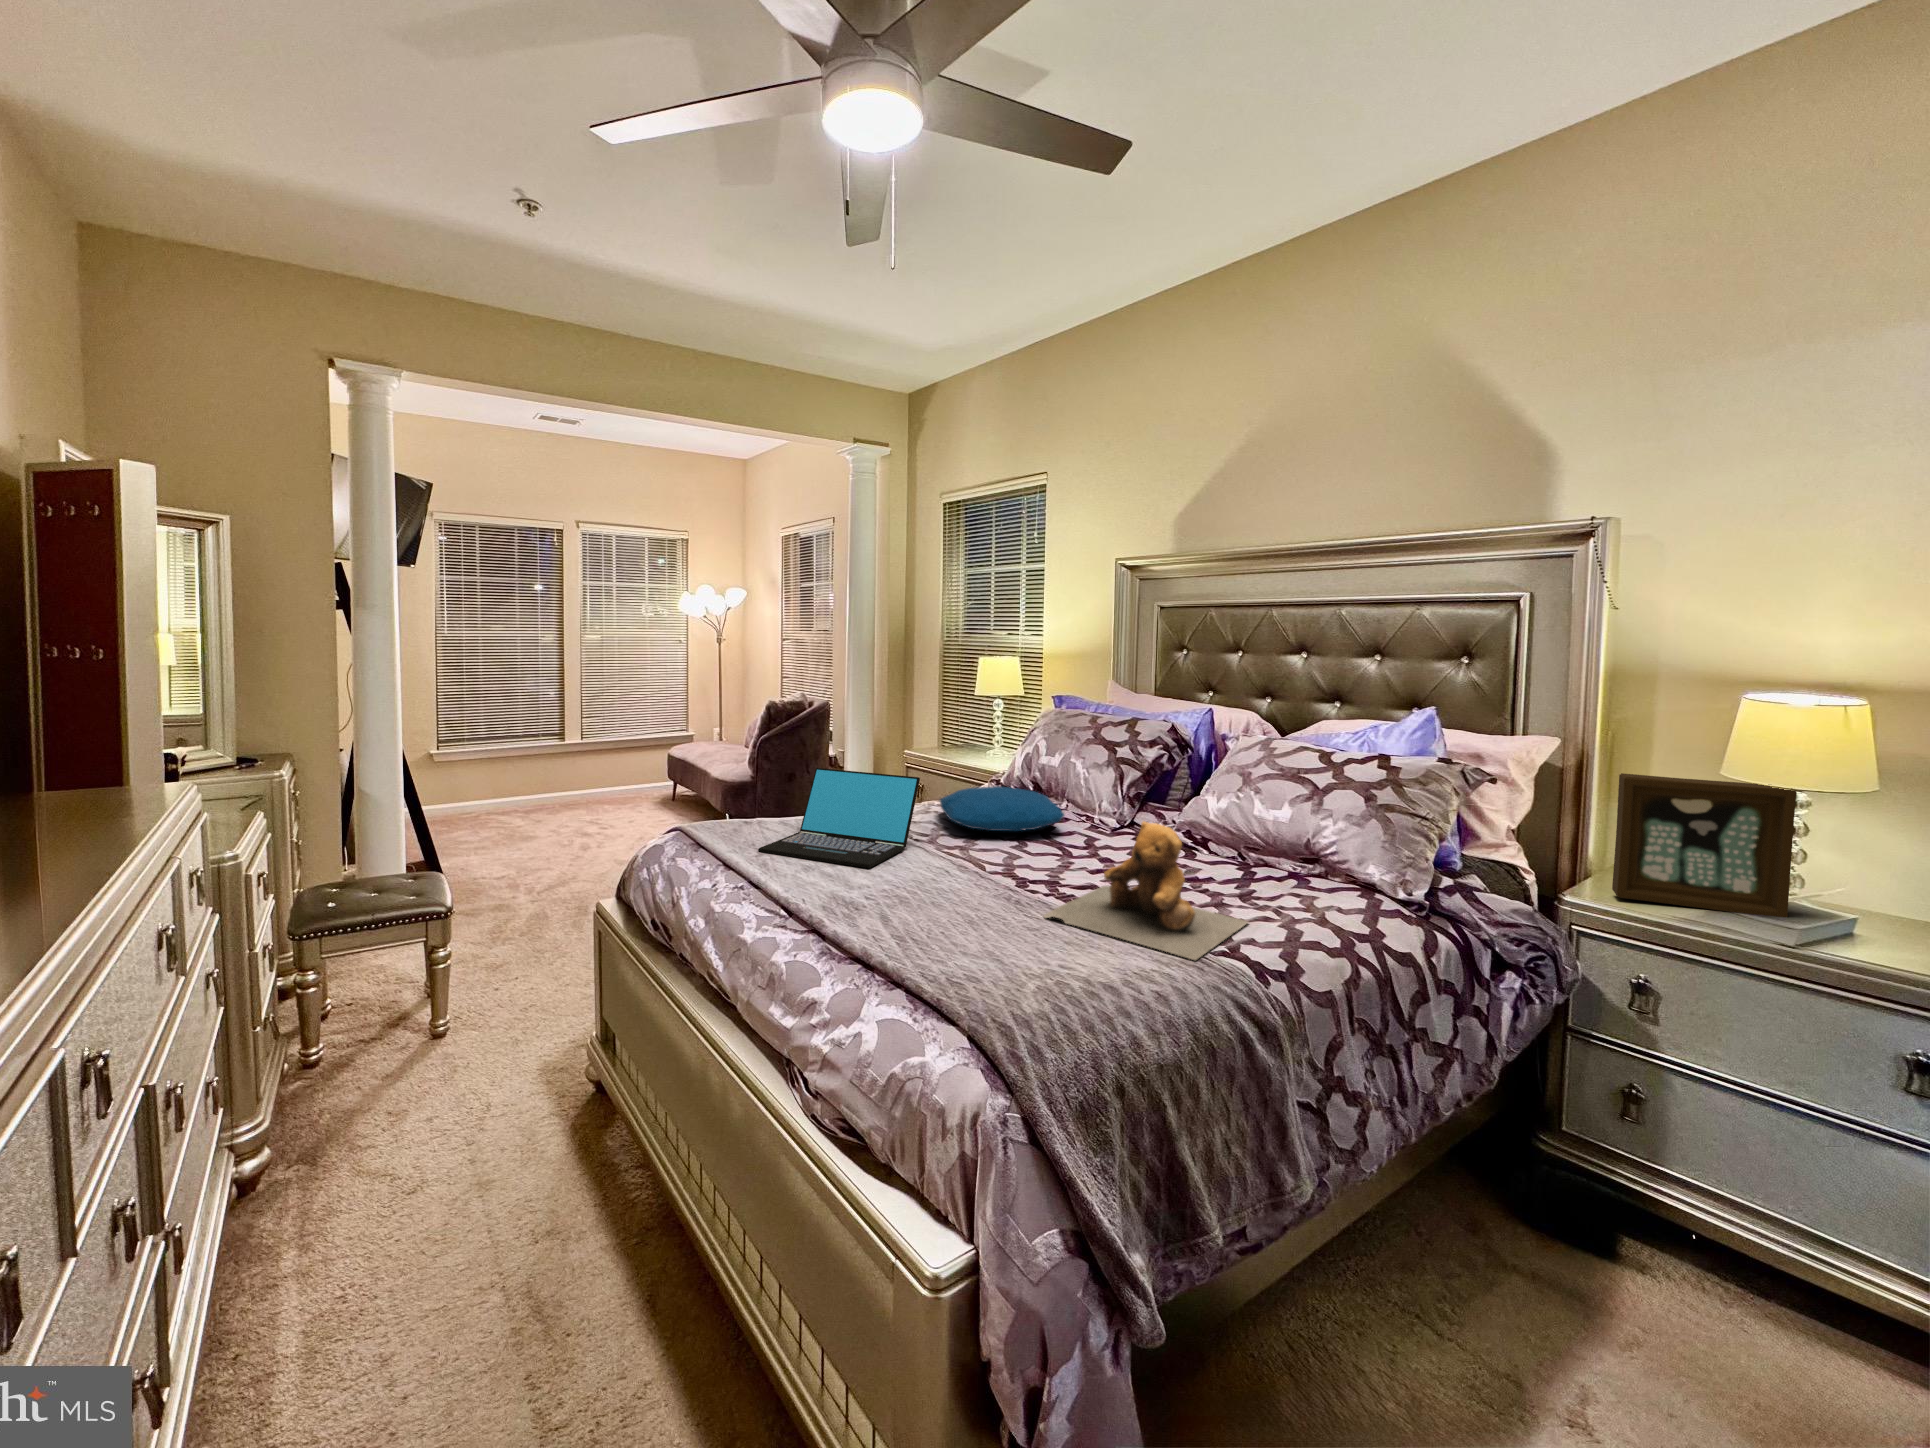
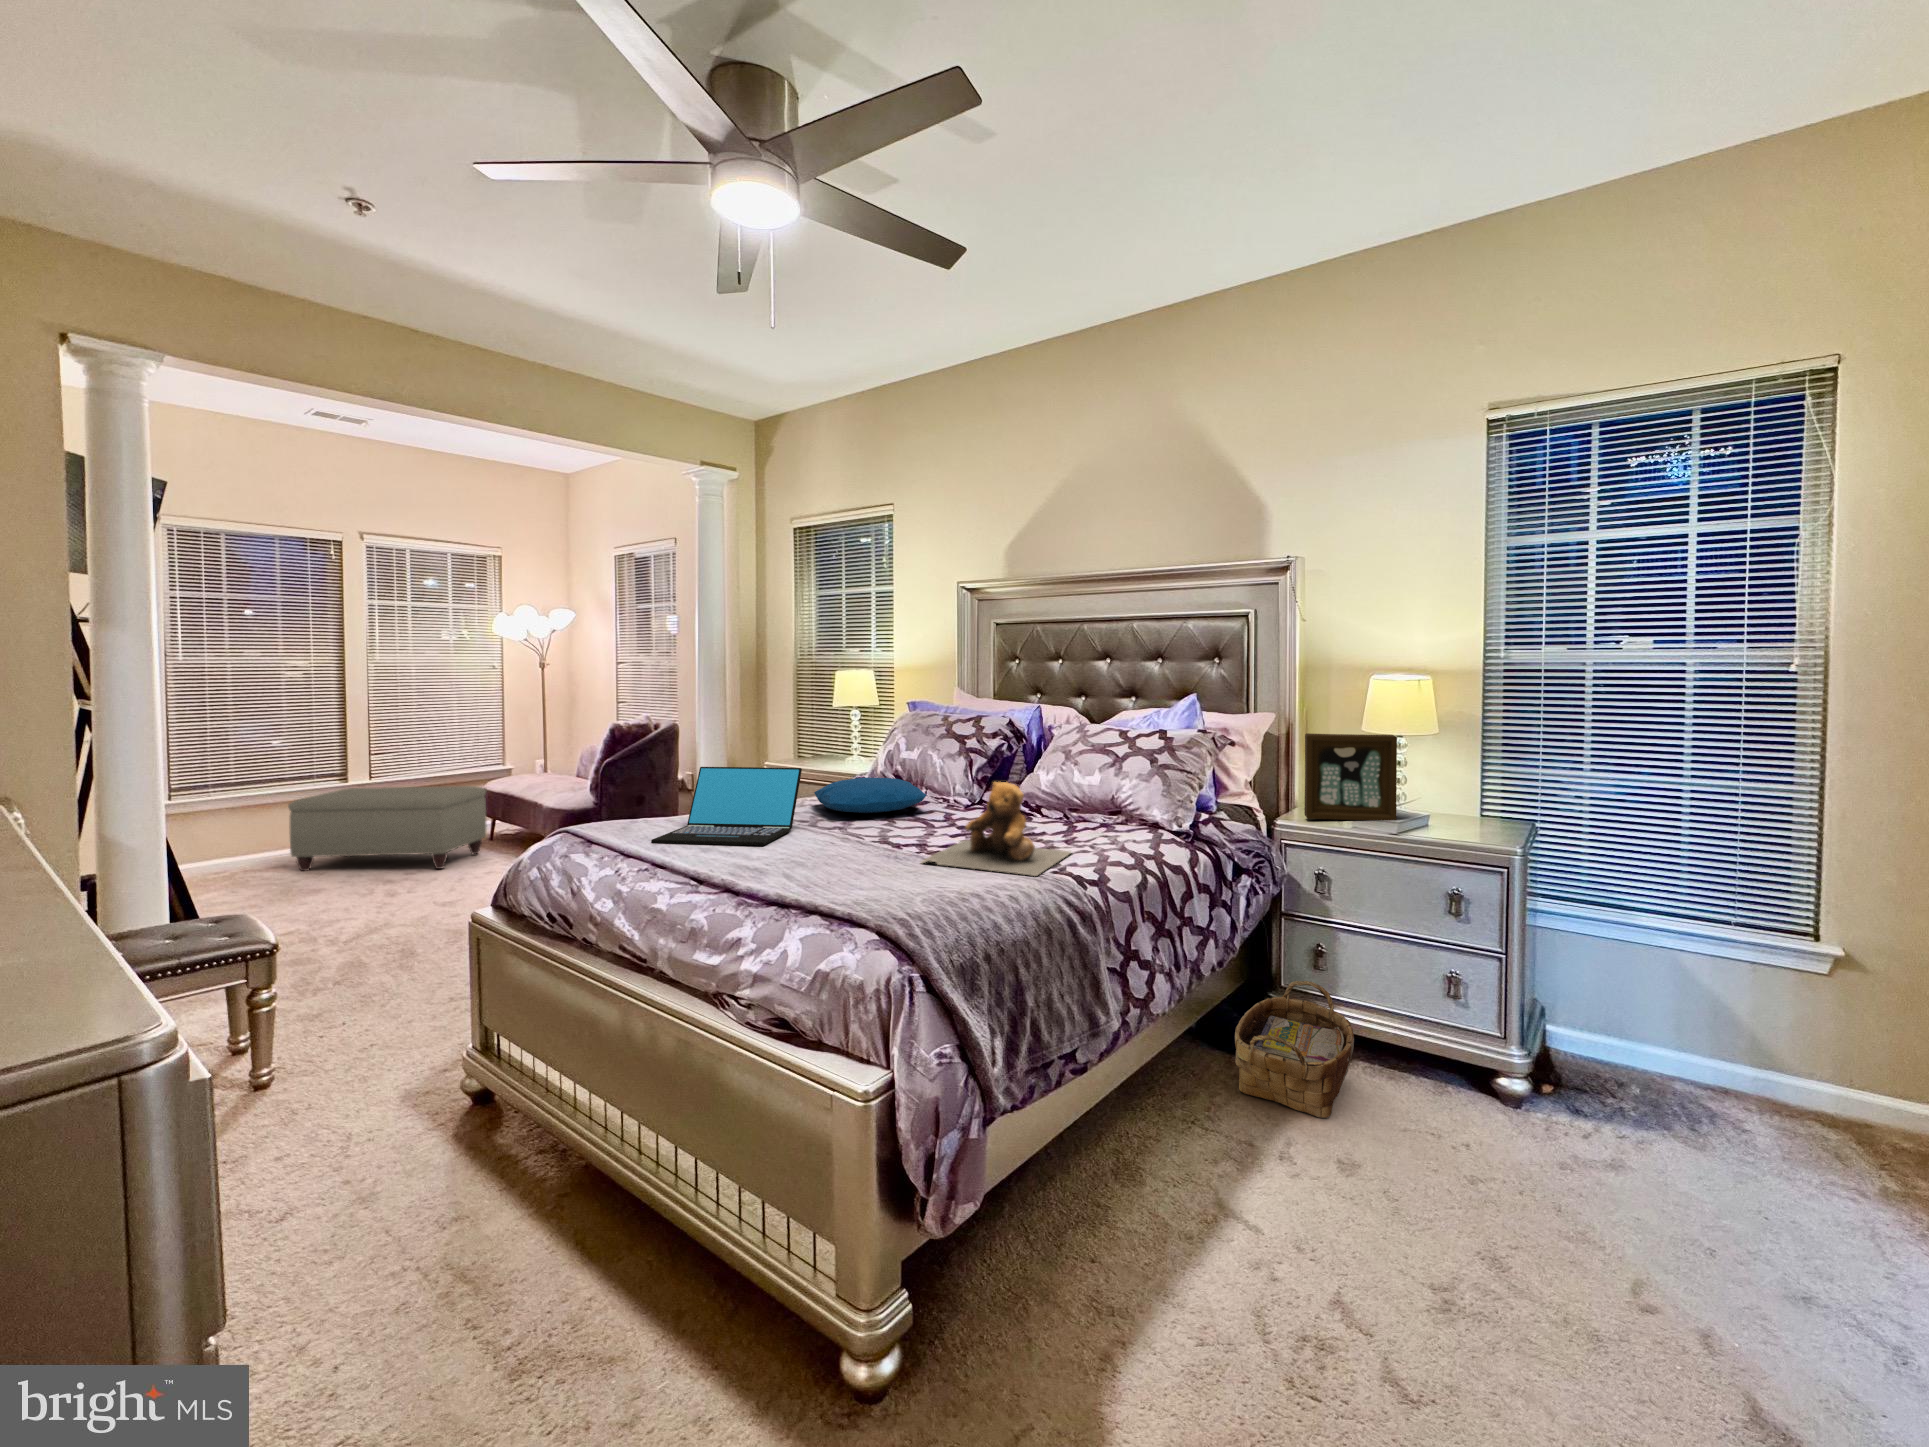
ottoman: none [517,748,668,827] -> present [288,786,486,871]
woven basket: none [1486,1131,1698,1362] -> present [1235,981,1354,1118]

